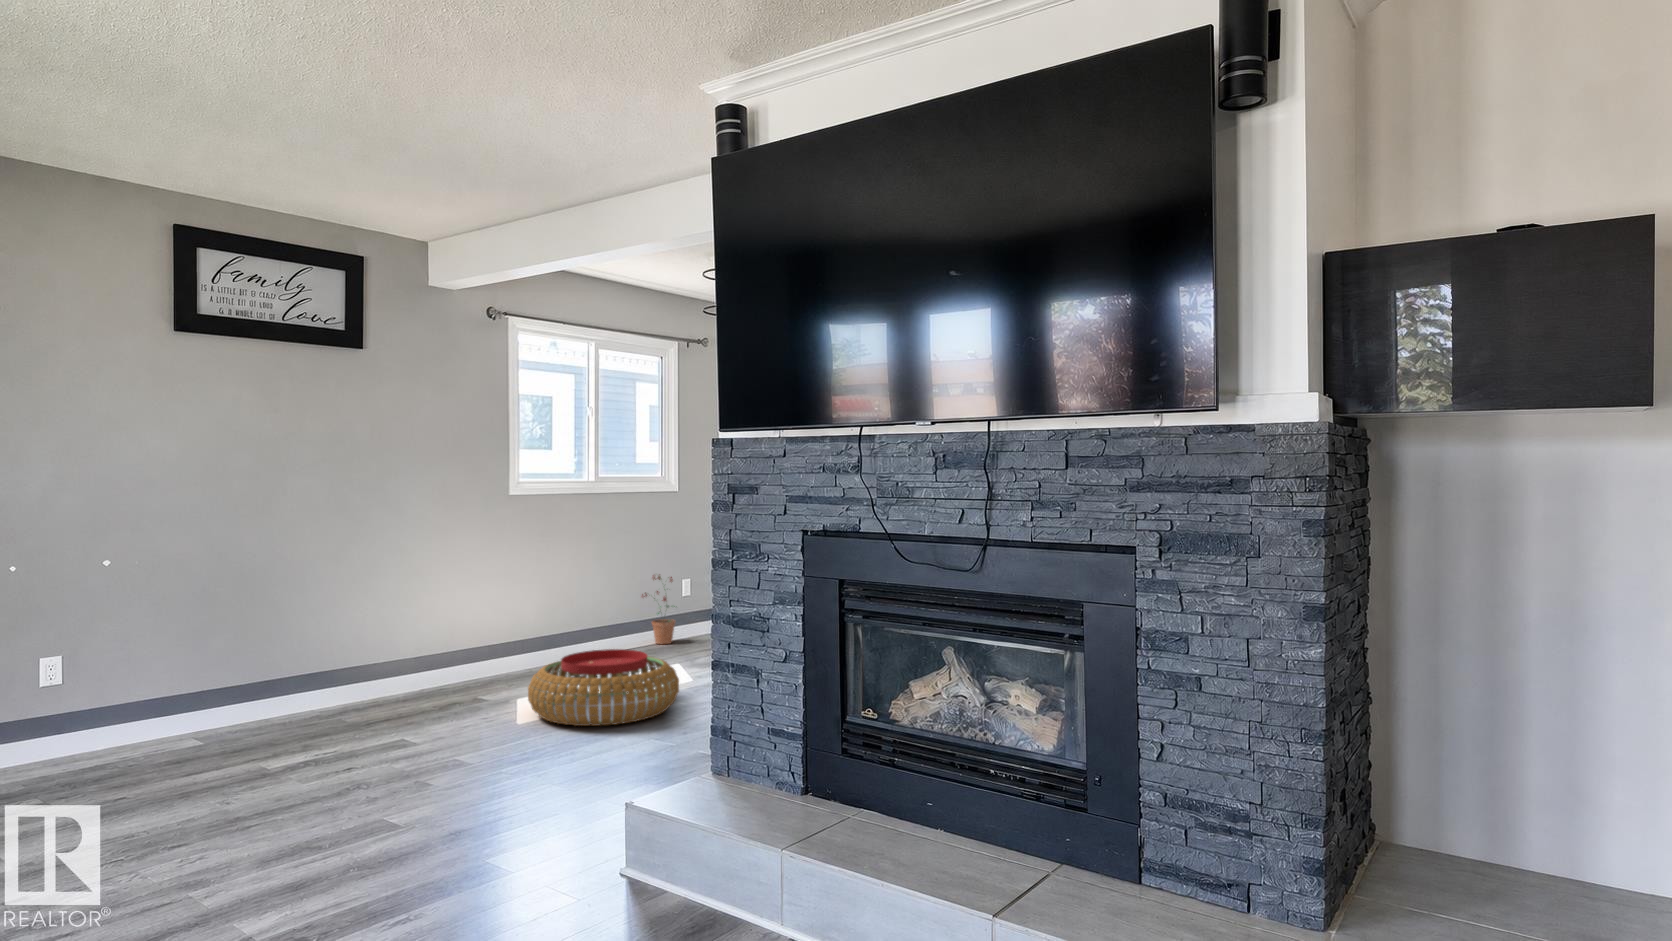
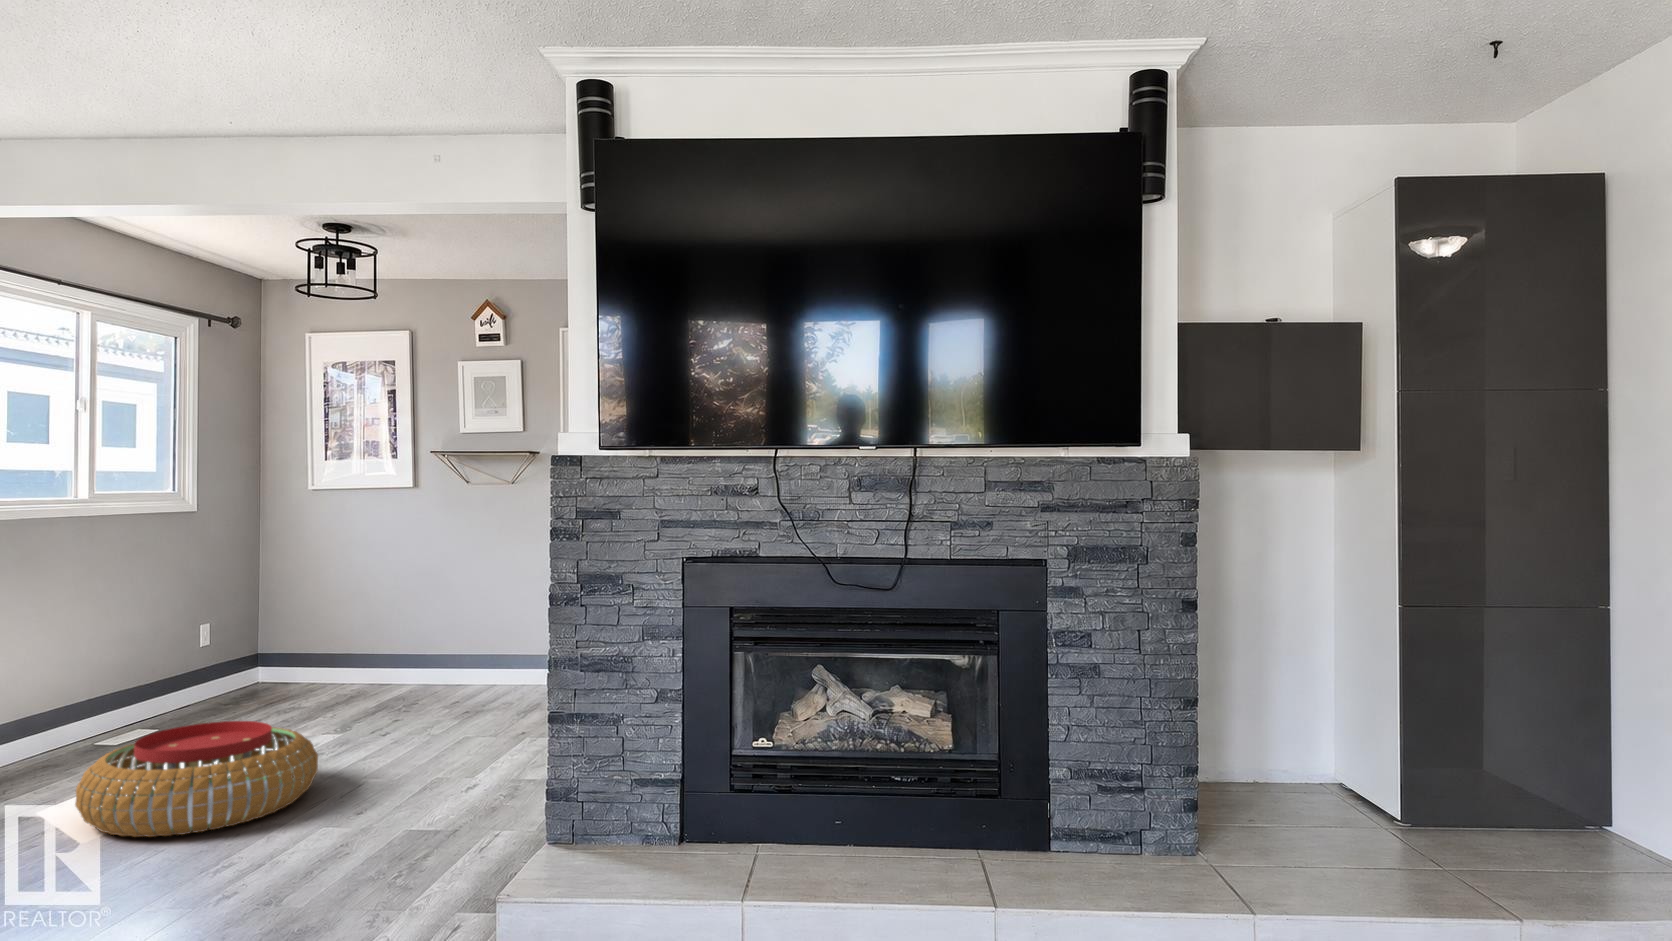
potted plant: present [642,574,675,644] -> none [151,620,212,712]

